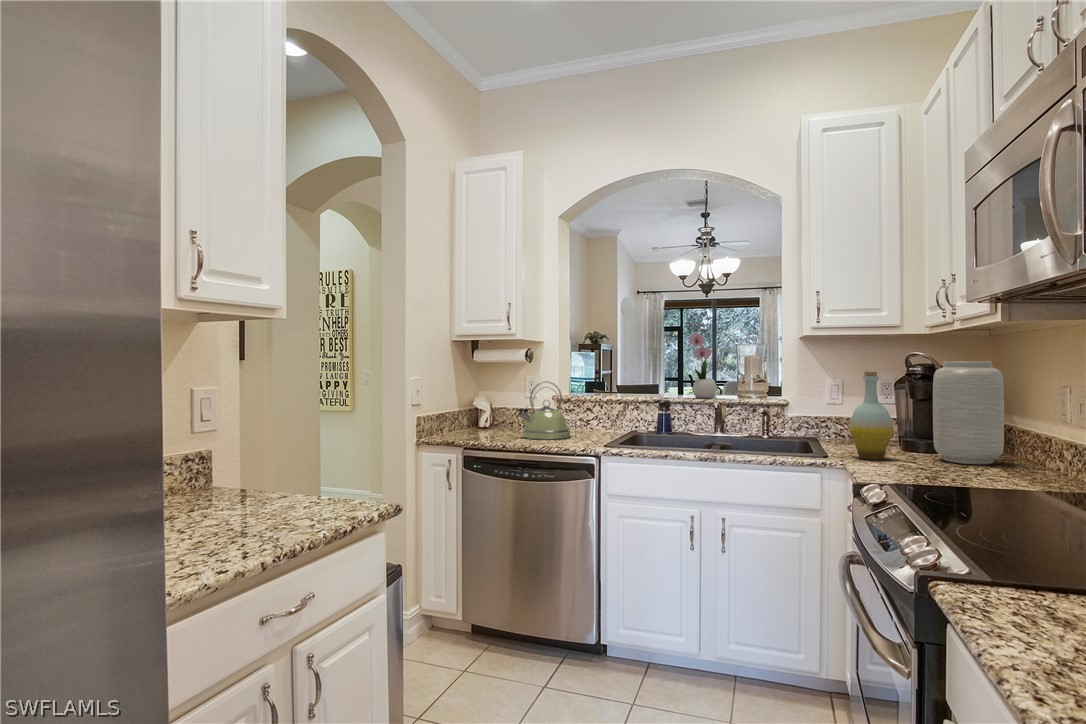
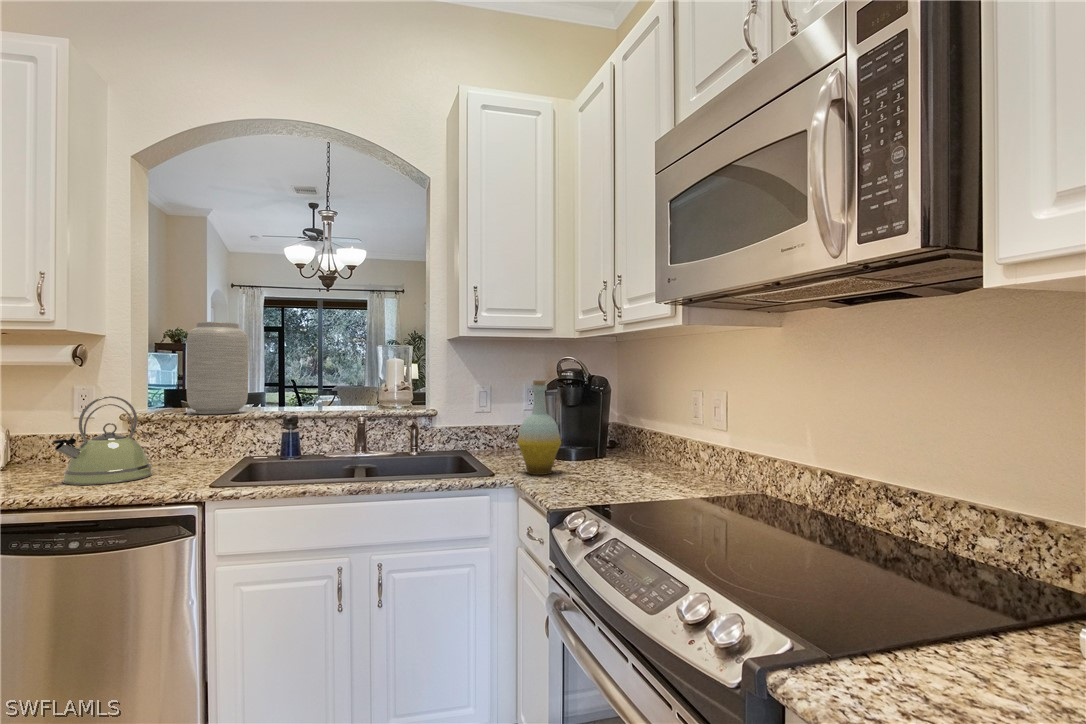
flower arrangement: present [689,323,717,398] -> none [322,322,358,411]
vase: present [933,361,1004,464] -> present [186,322,248,414]

